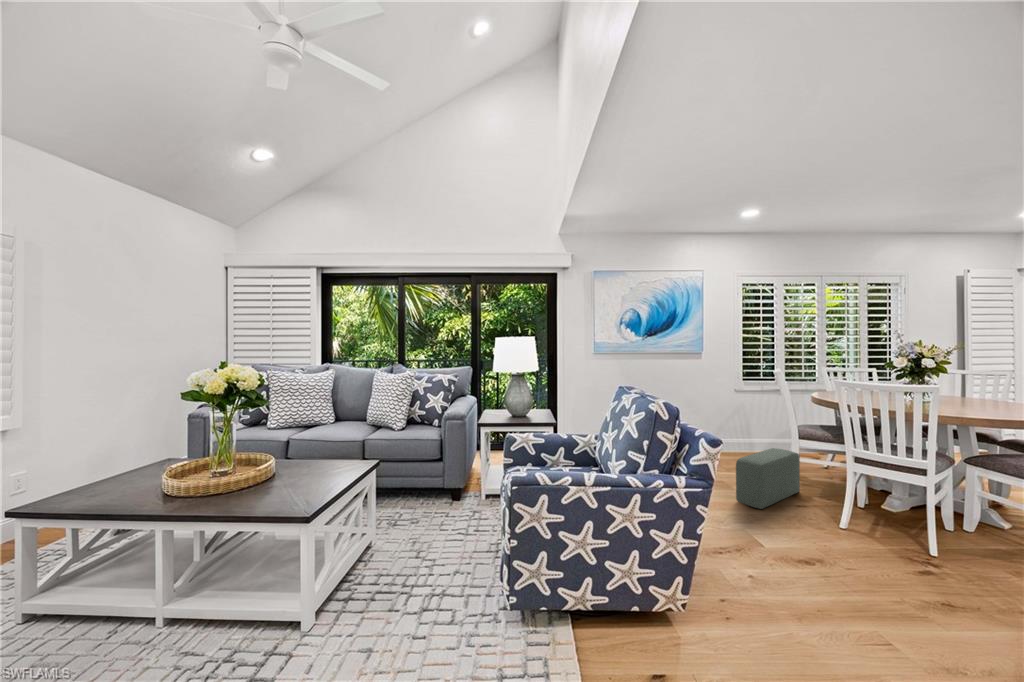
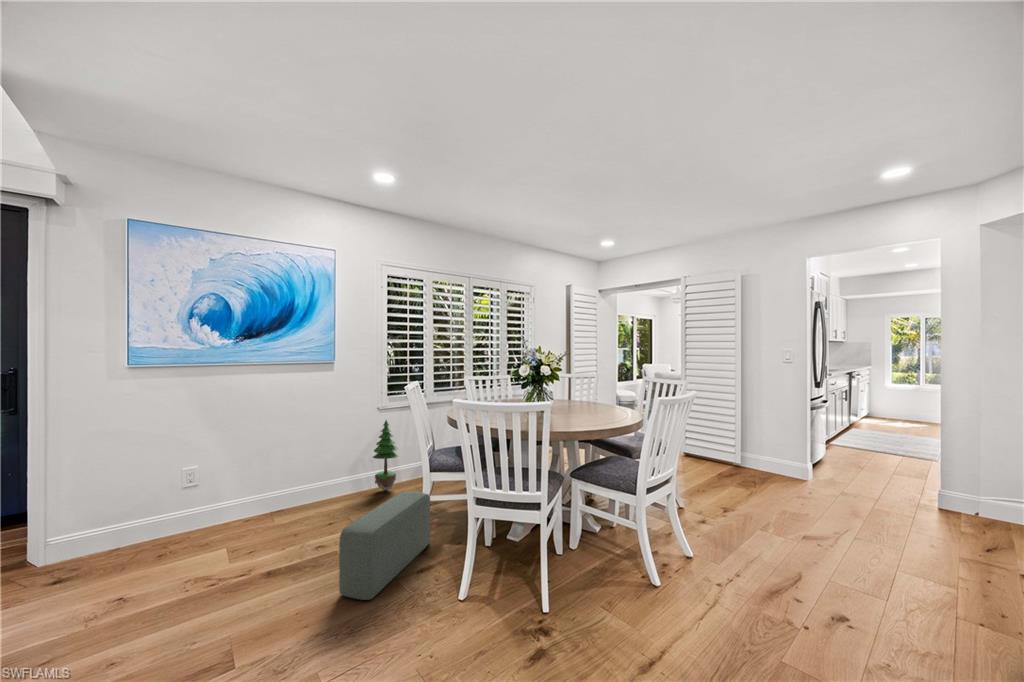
potted tree: none [734,397,757,453] -> present [373,420,398,491]

